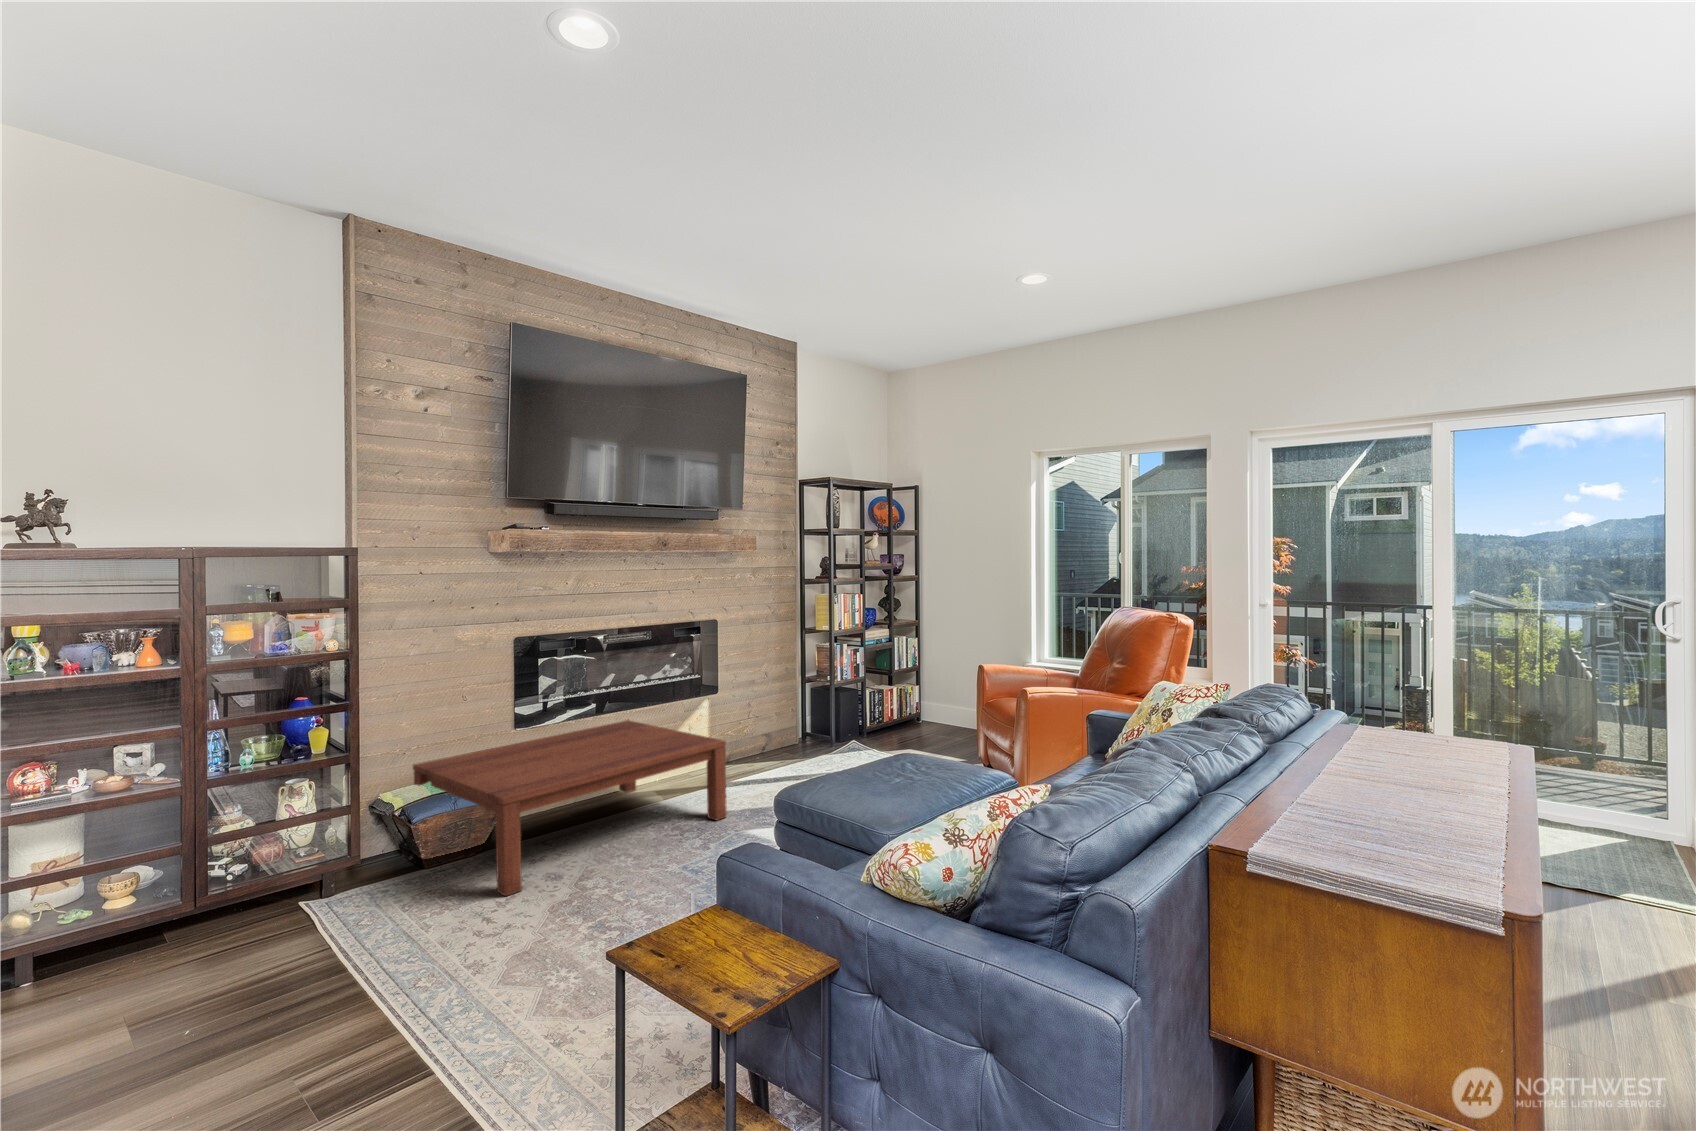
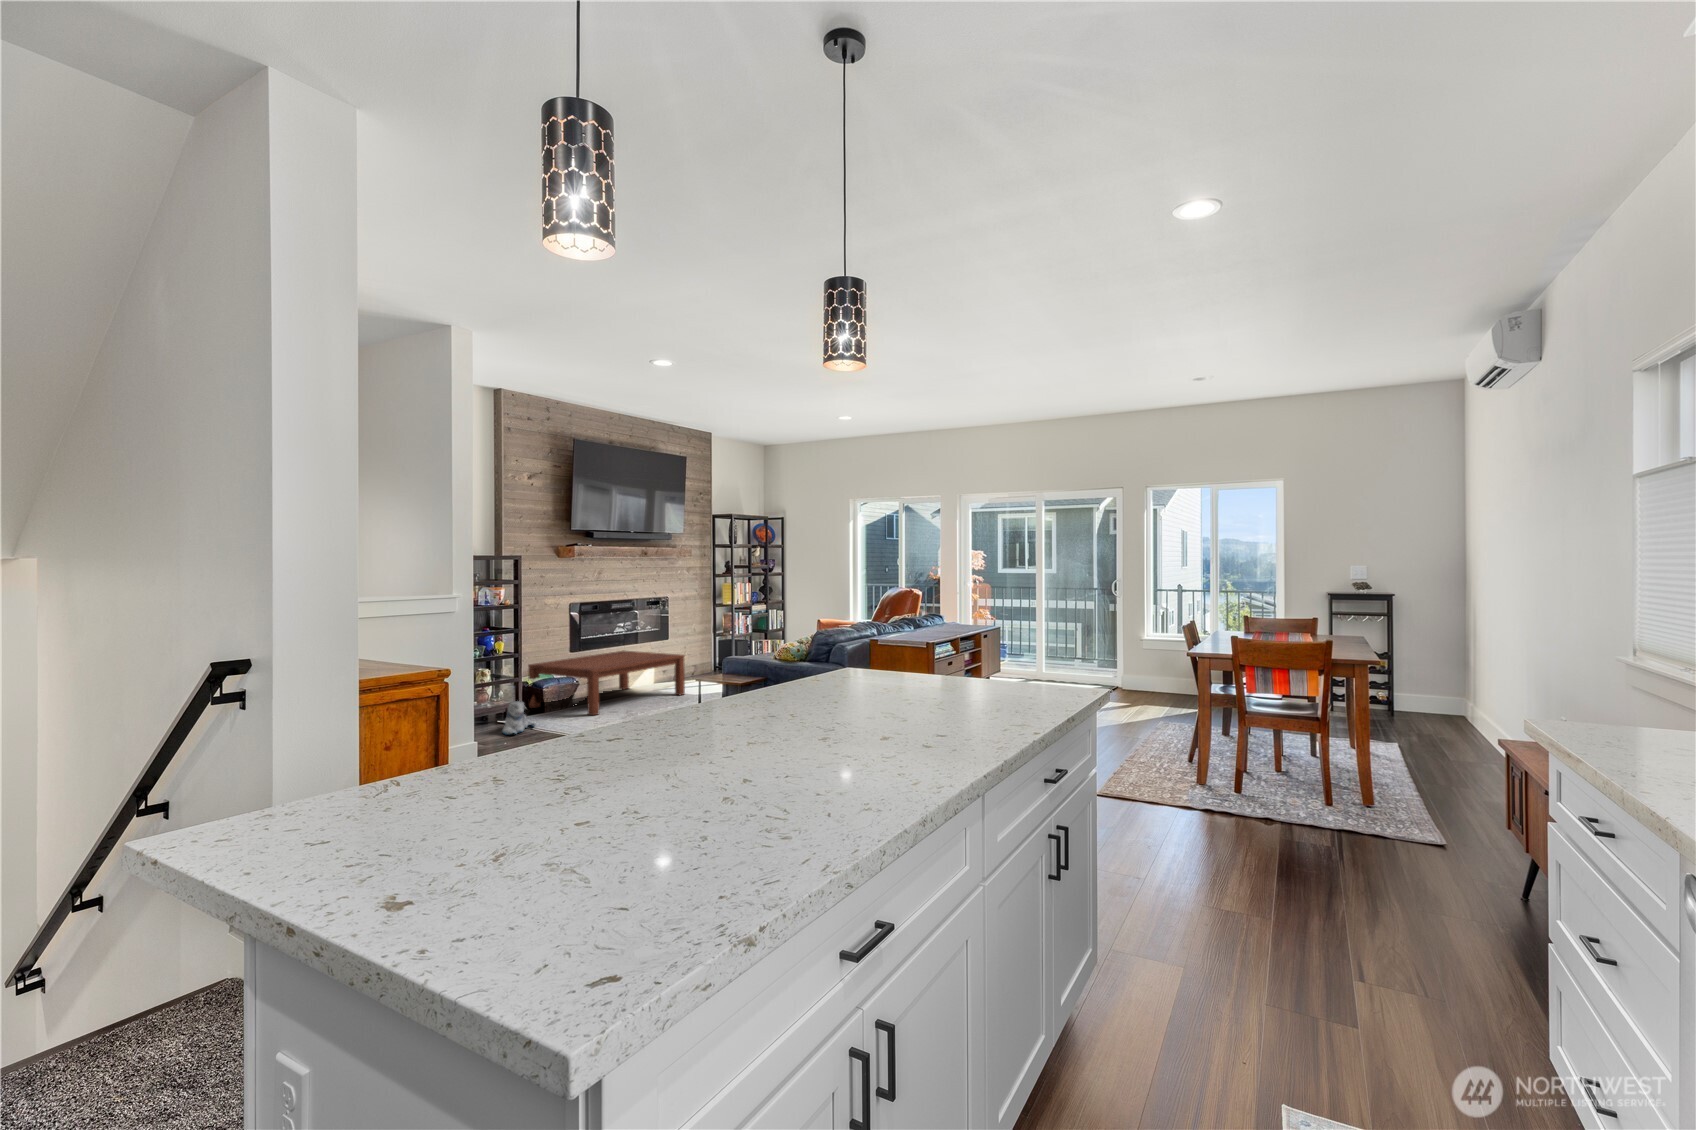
plush toy: none [240,894,349,994] -> present [502,701,535,735]

